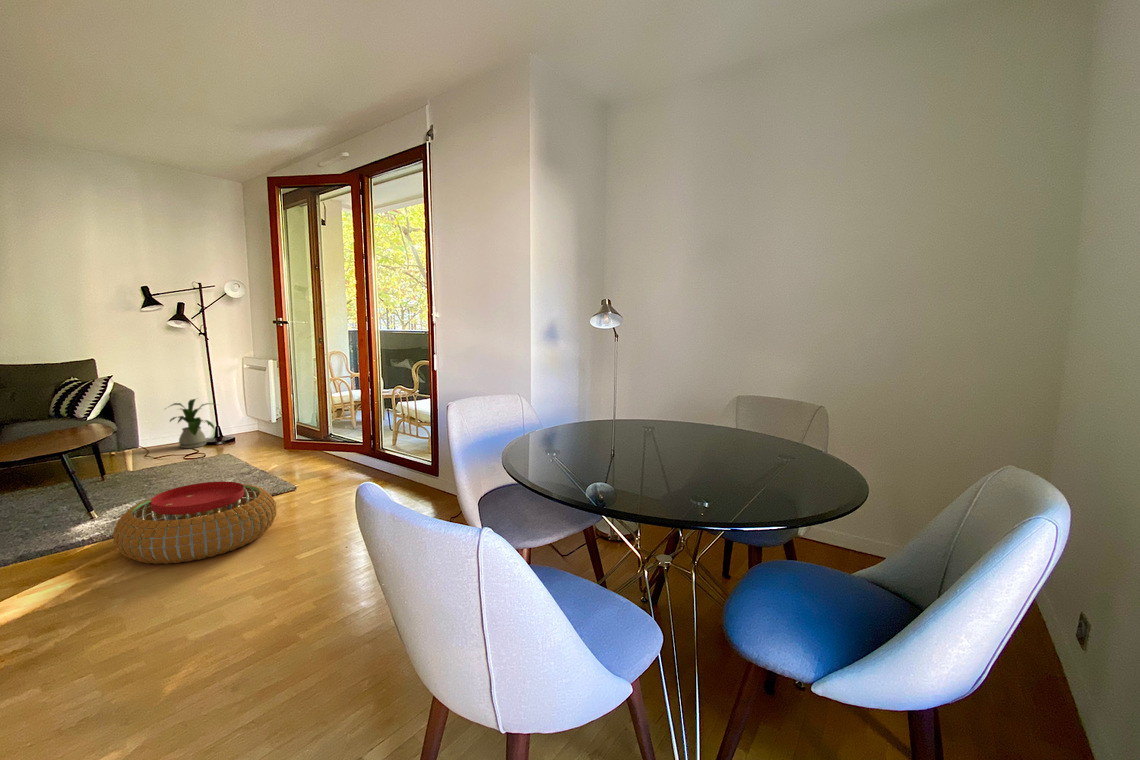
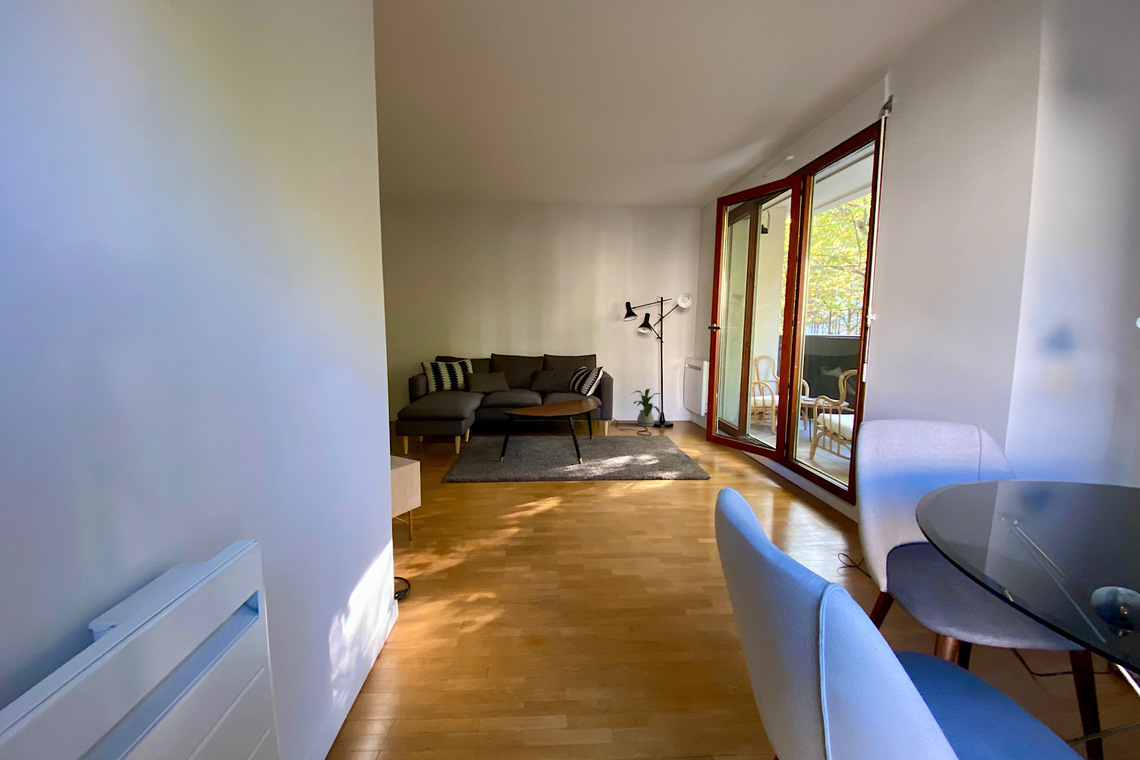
pouf: present [113,481,276,564] -> none [581,459,689,524]

